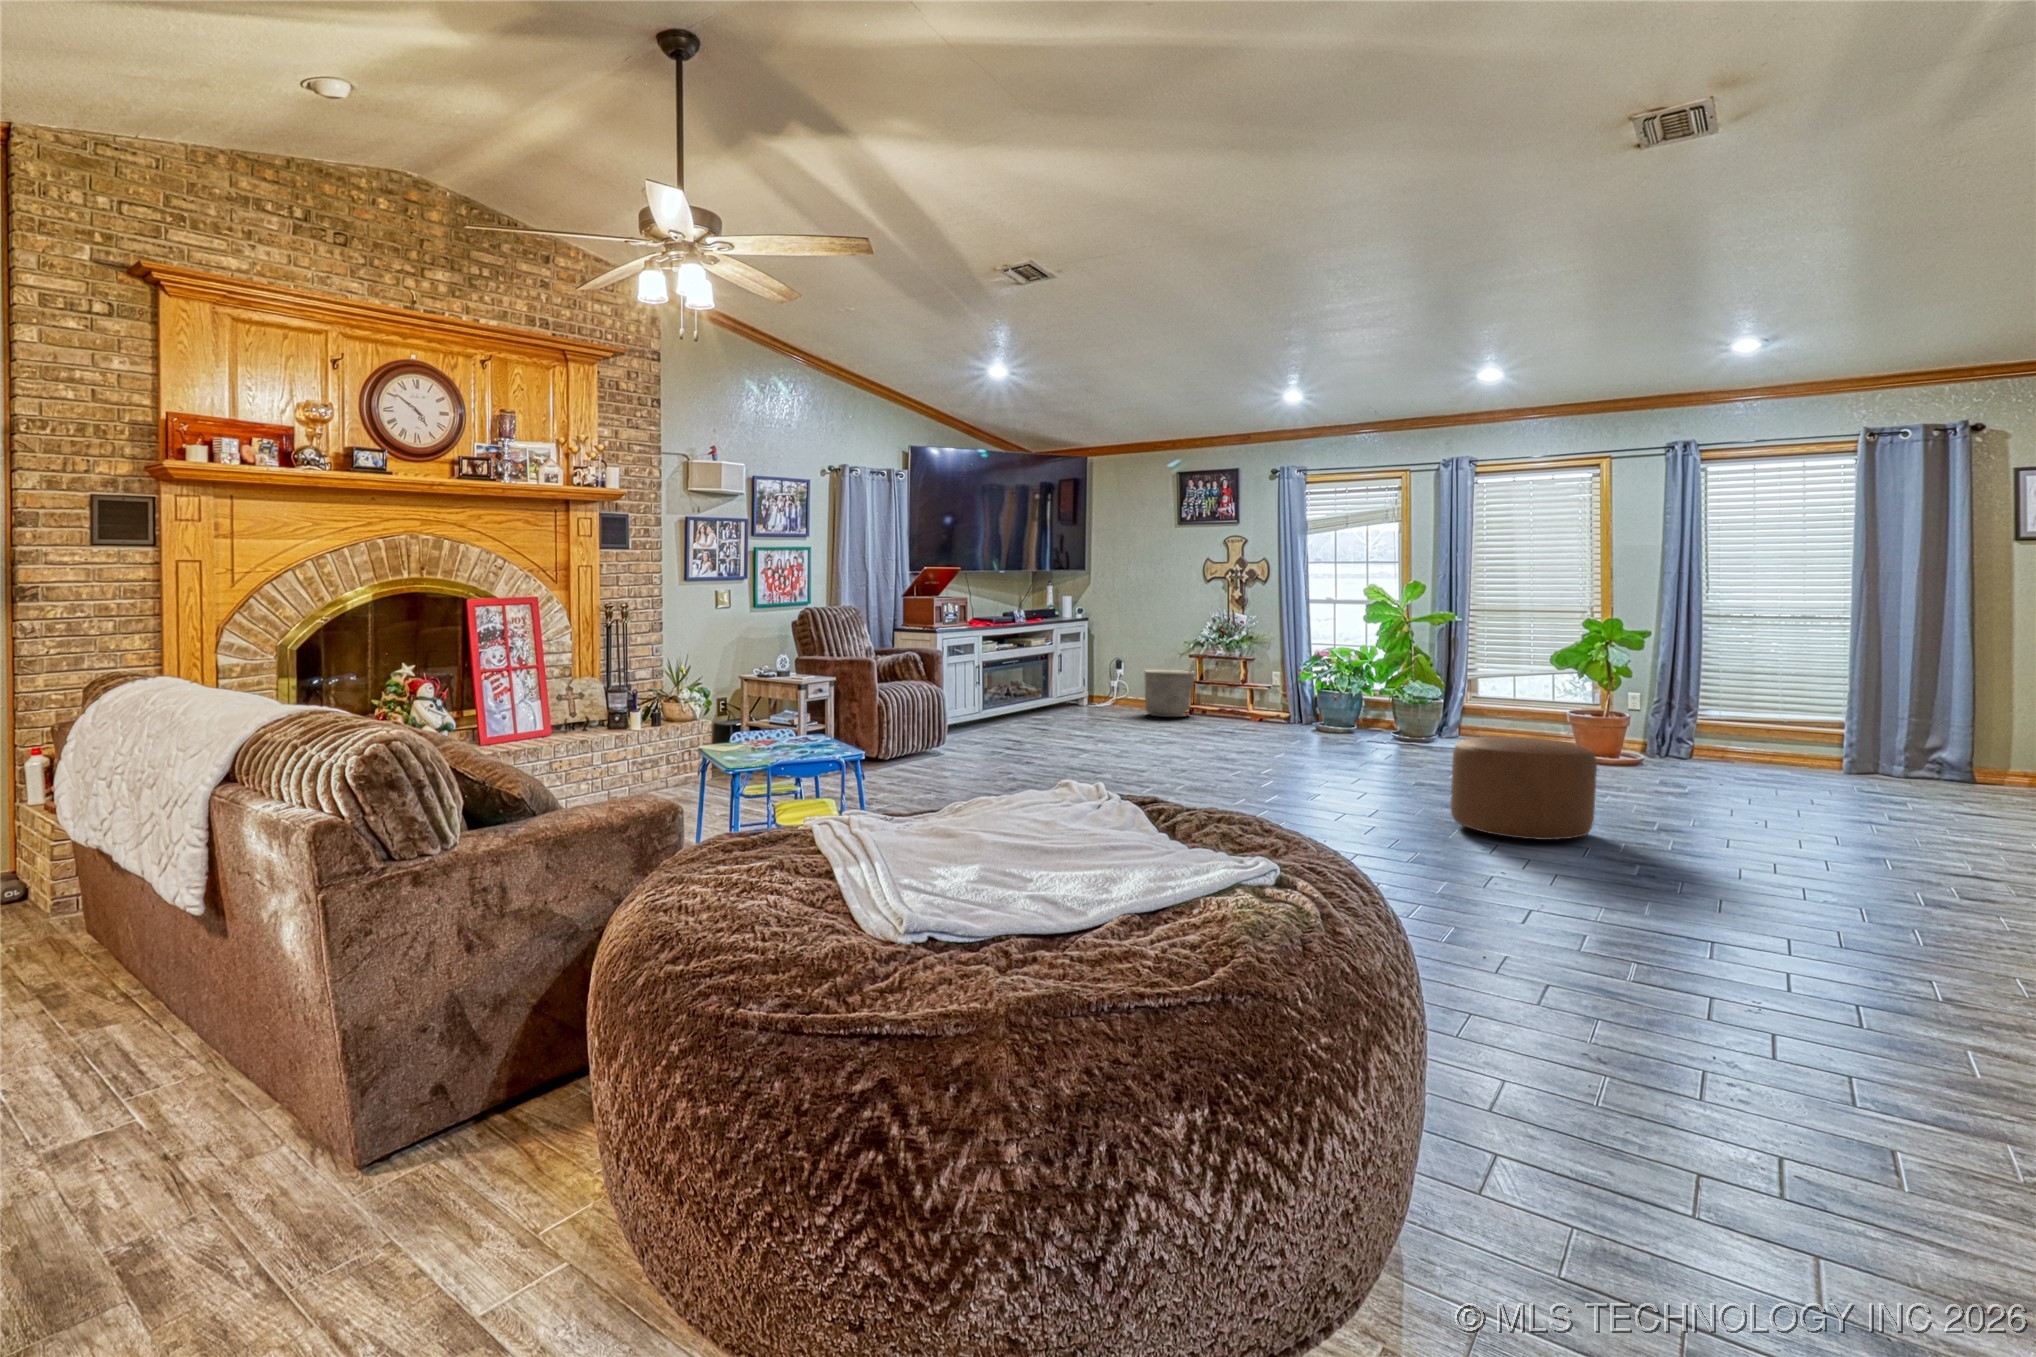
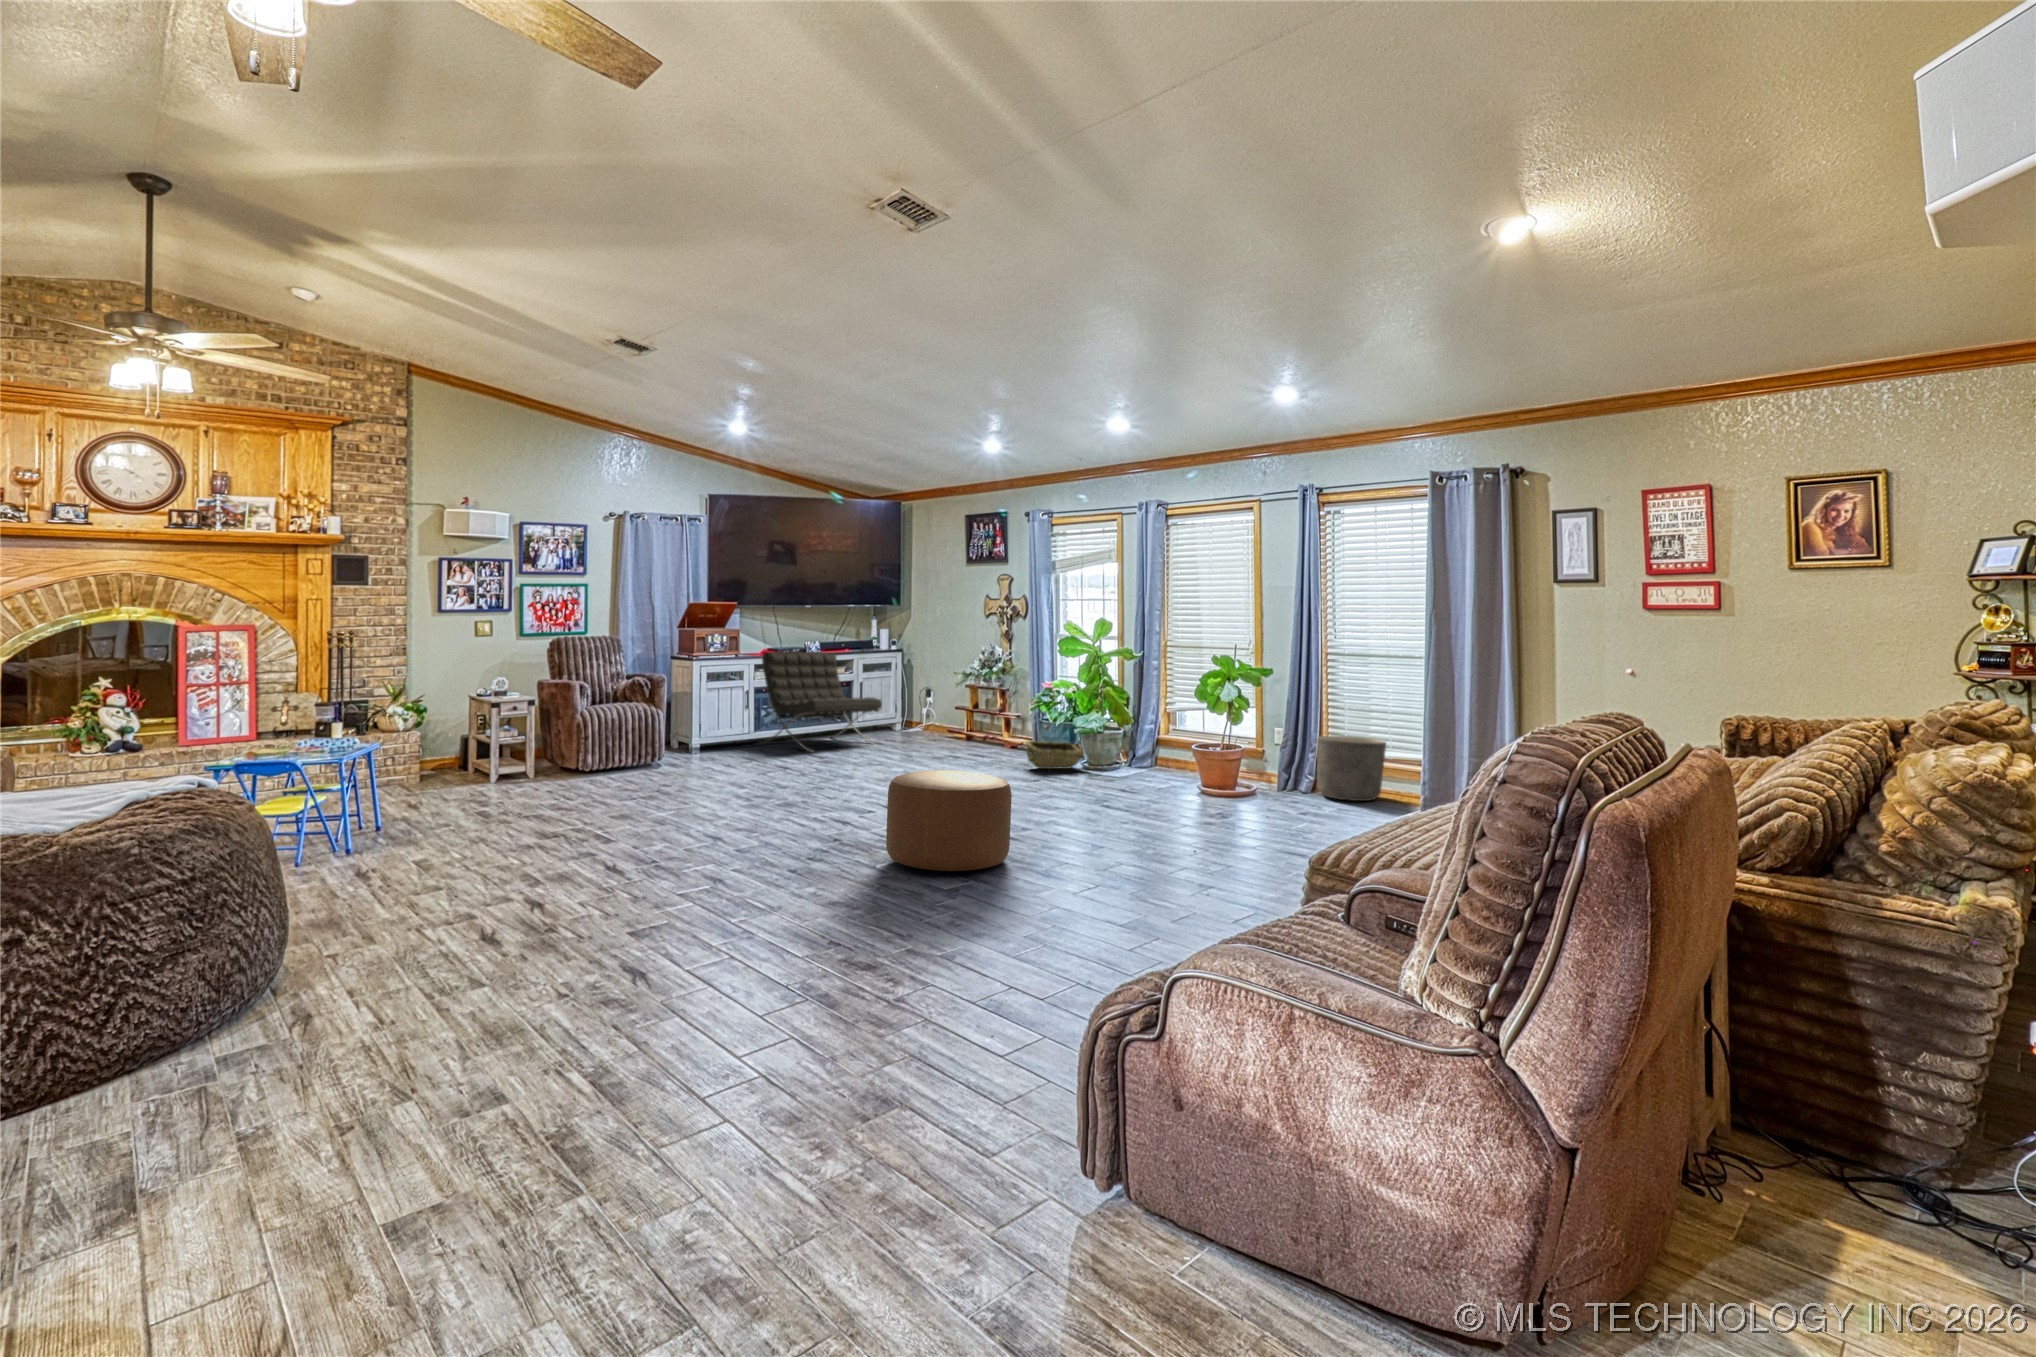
lounge chair: none [988,622,1117,732] -> present [762,651,882,752]
planter: present [1145,670,1195,717] -> present [1317,736,1386,801]
woven basket: none [1330,711,1392,741] -> present [1026,741,1083,769]

